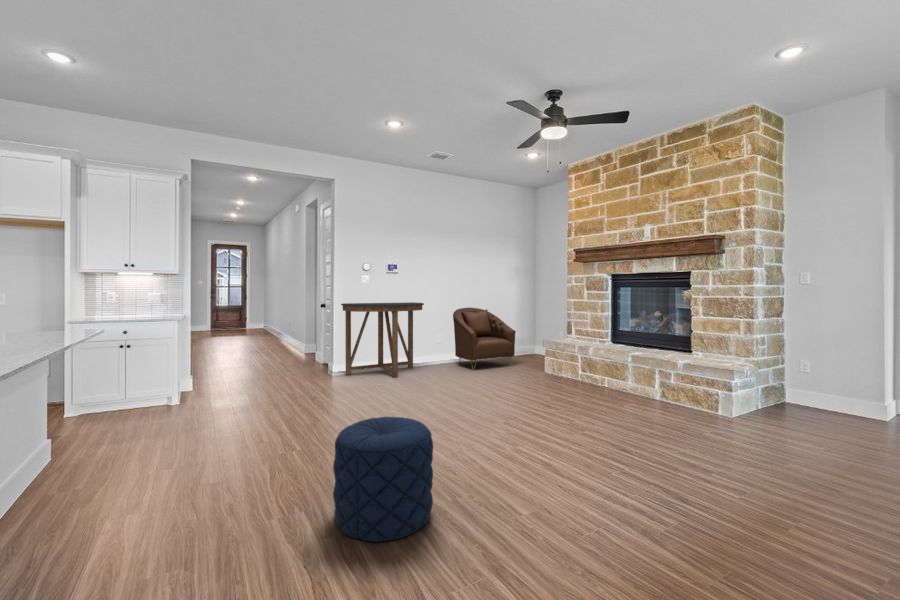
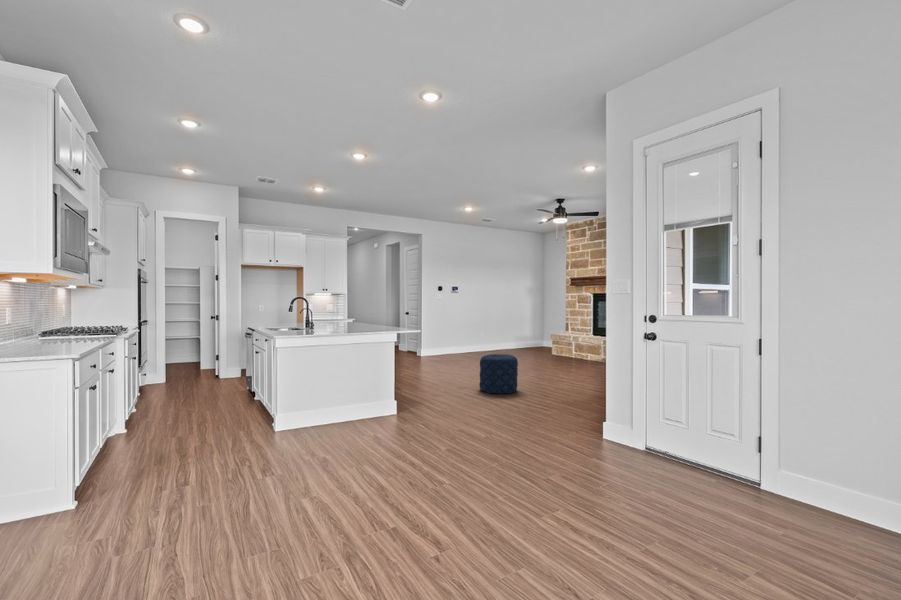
console table: present [341,302,424,378] -> none [426,310,476,356]
armchair: present [453,308,516,370] -> none [491,314,532,353]

